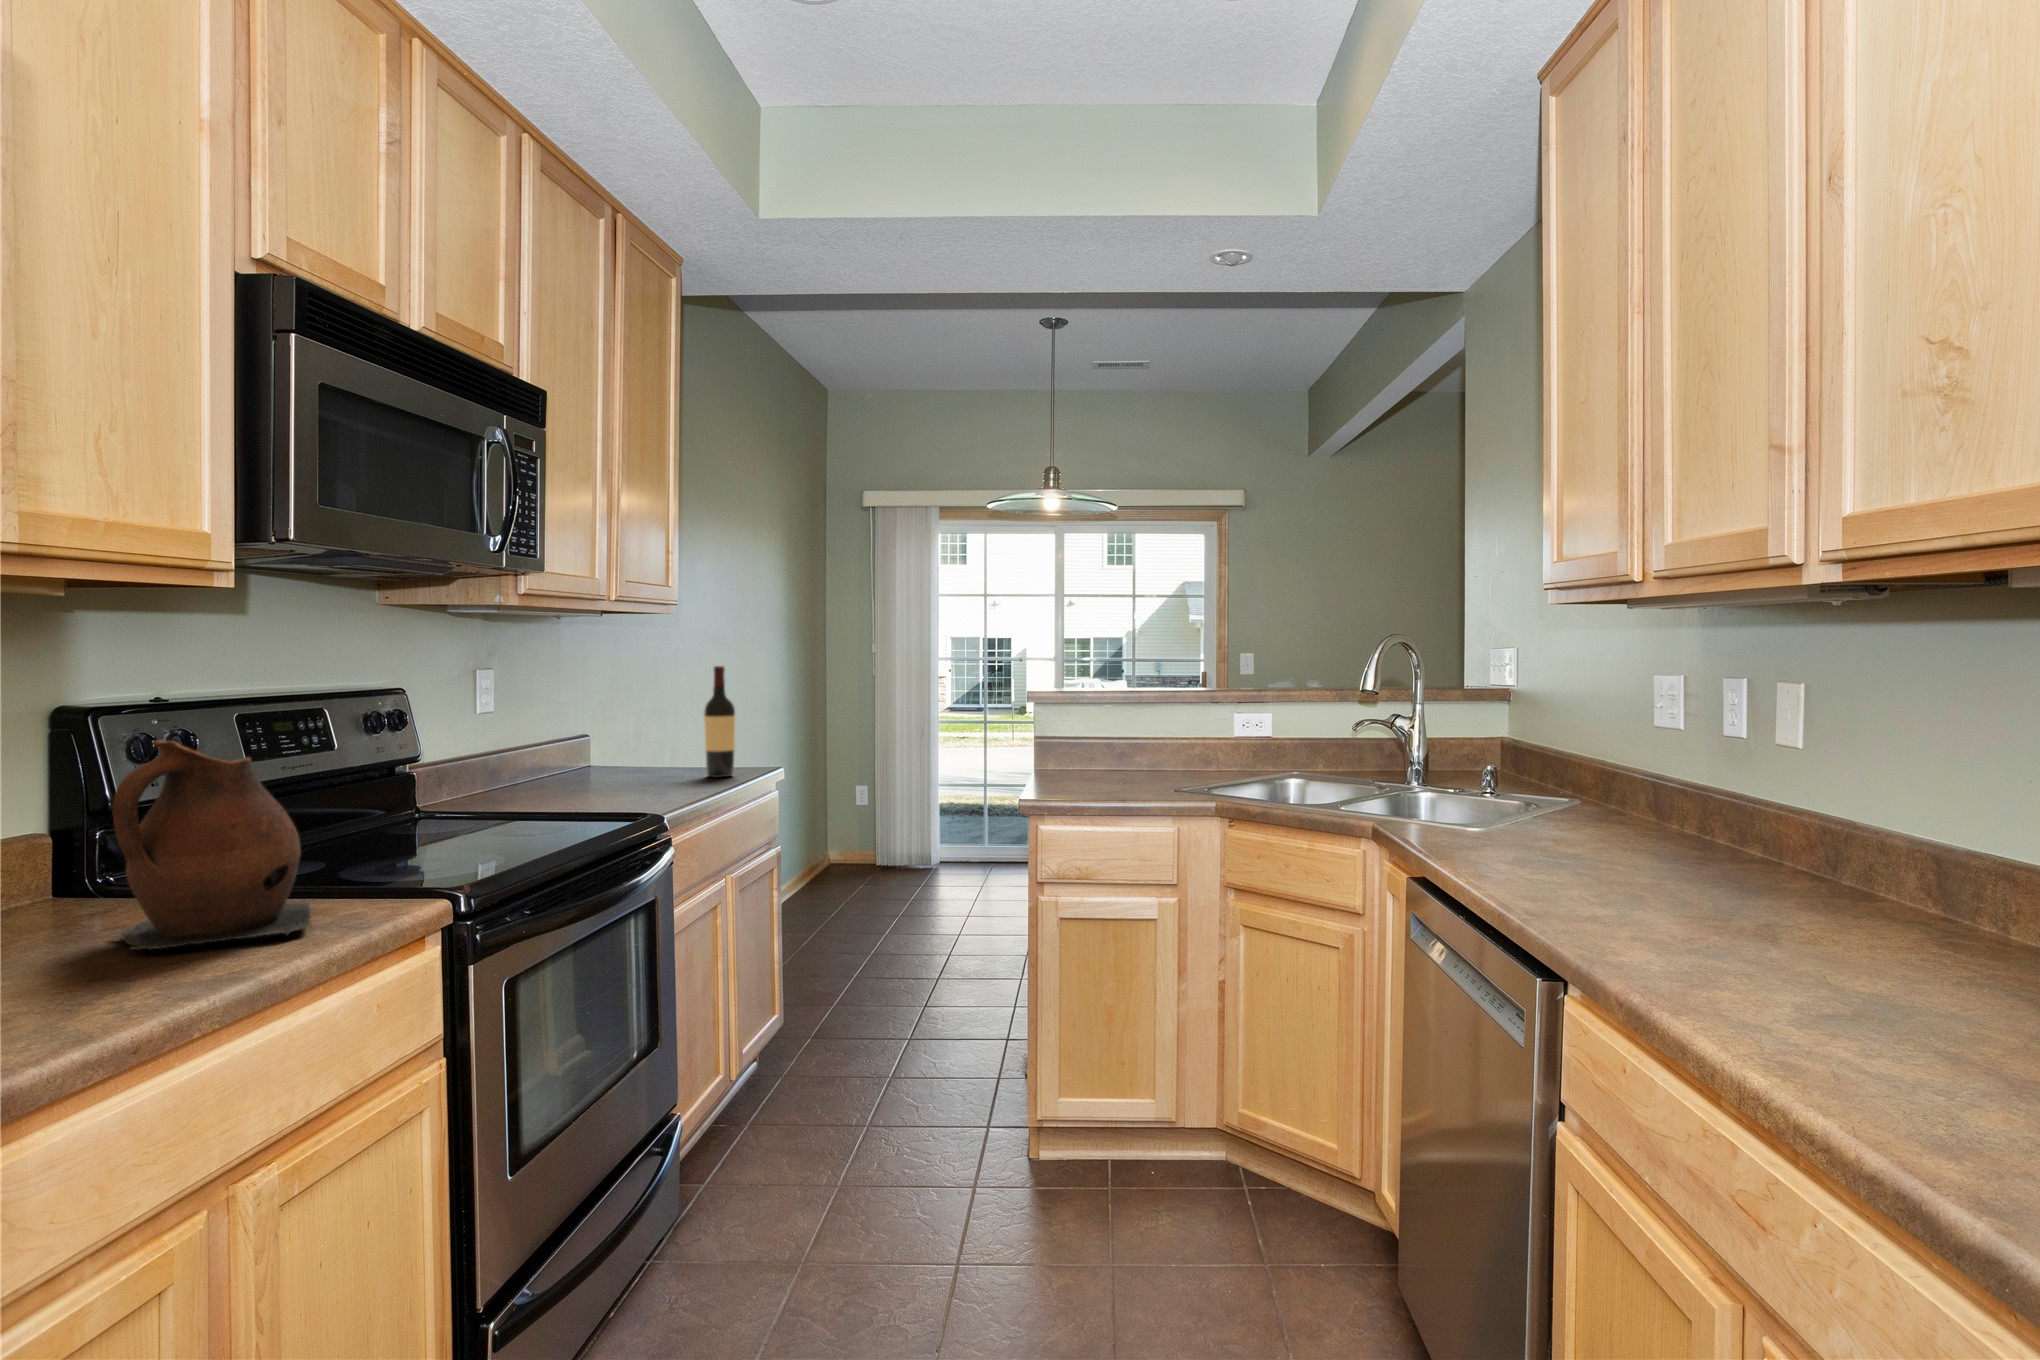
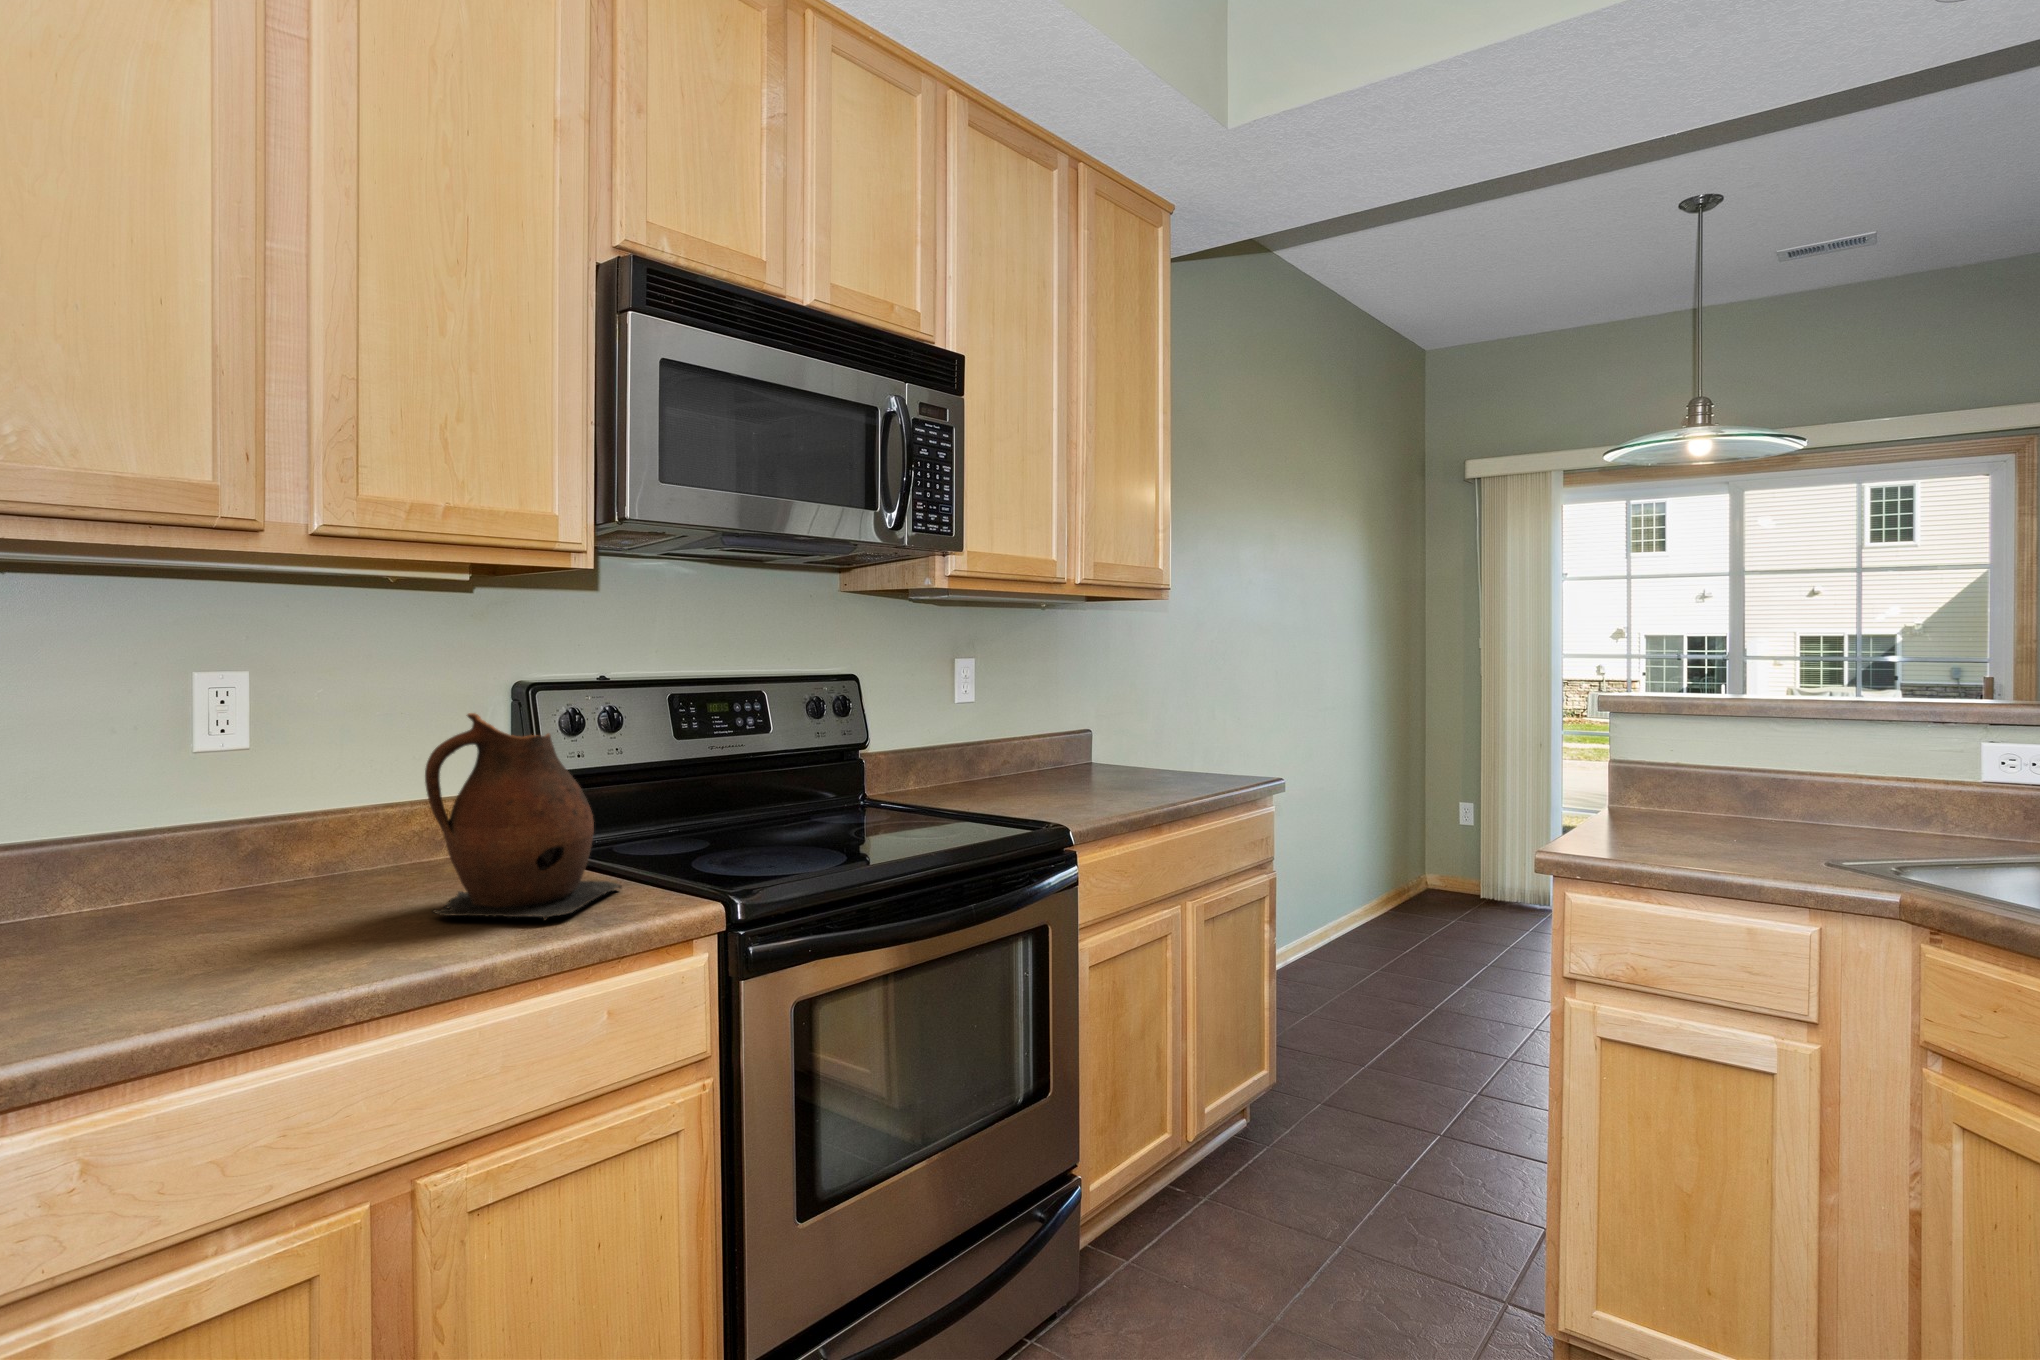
wine bottle: present [704,666,735,778] -> none [1176,657,1210,785]

